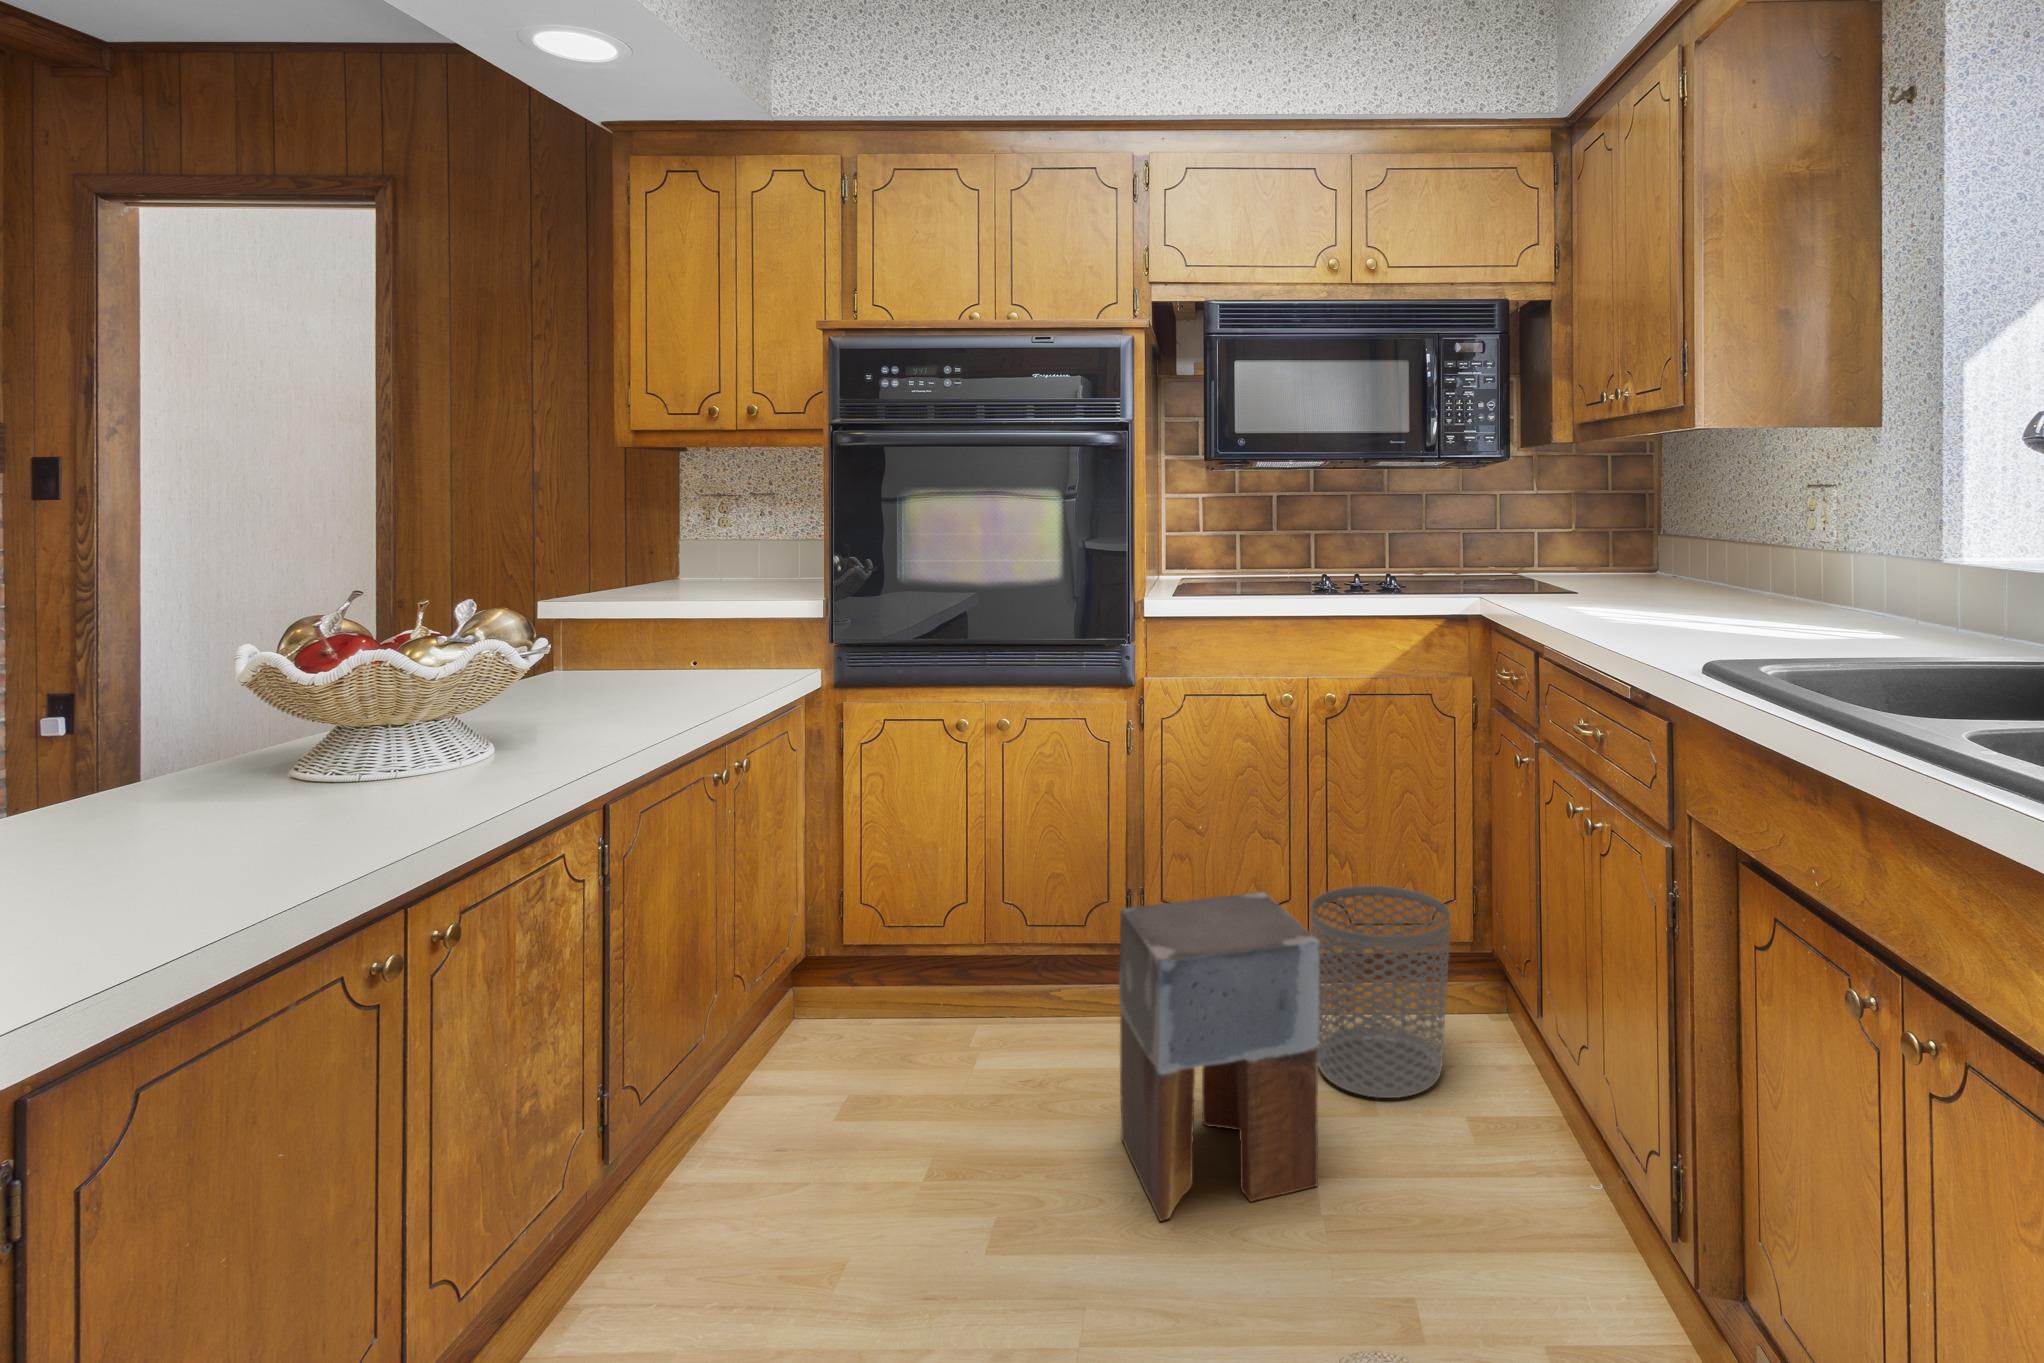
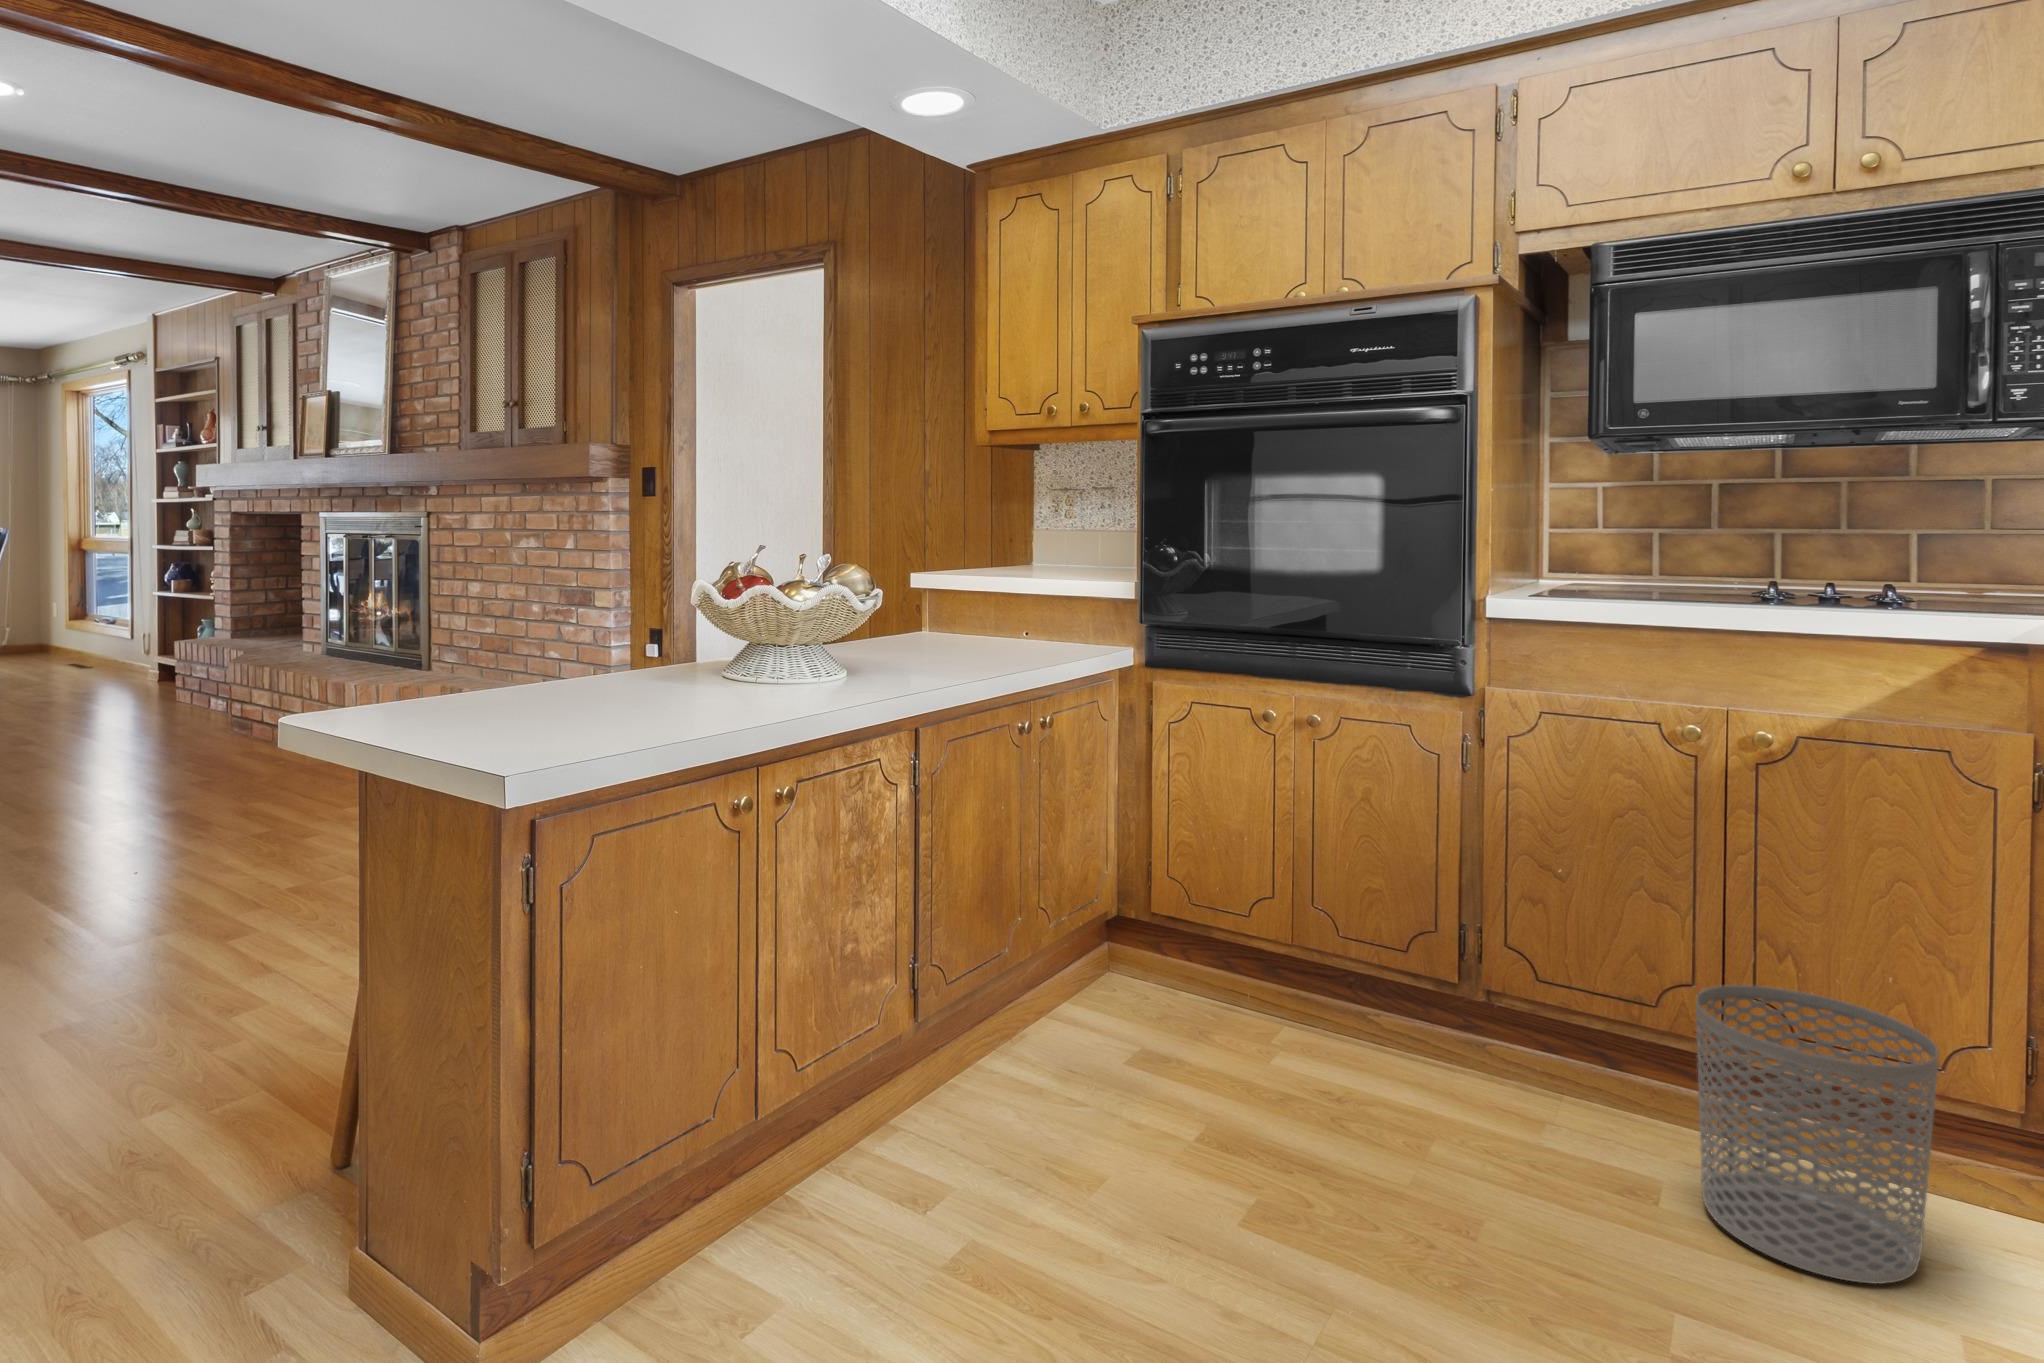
stool: present [1119,892,1319,1221] -> none [1403,928,1655,1319]

